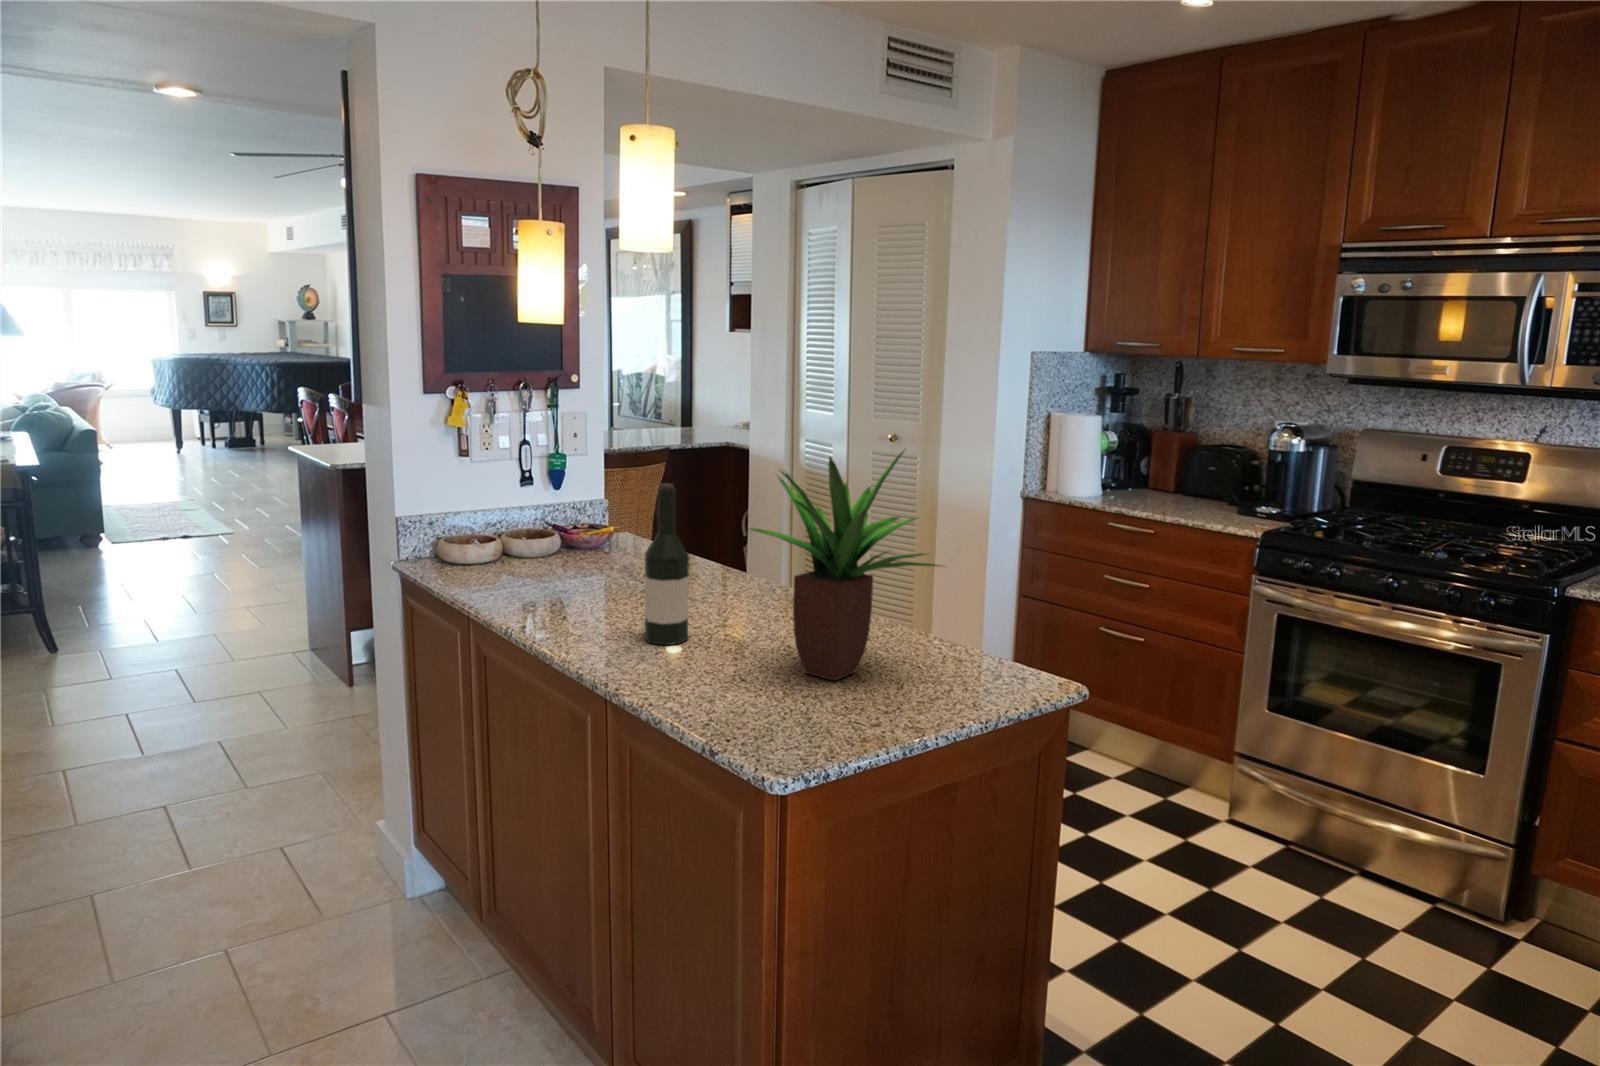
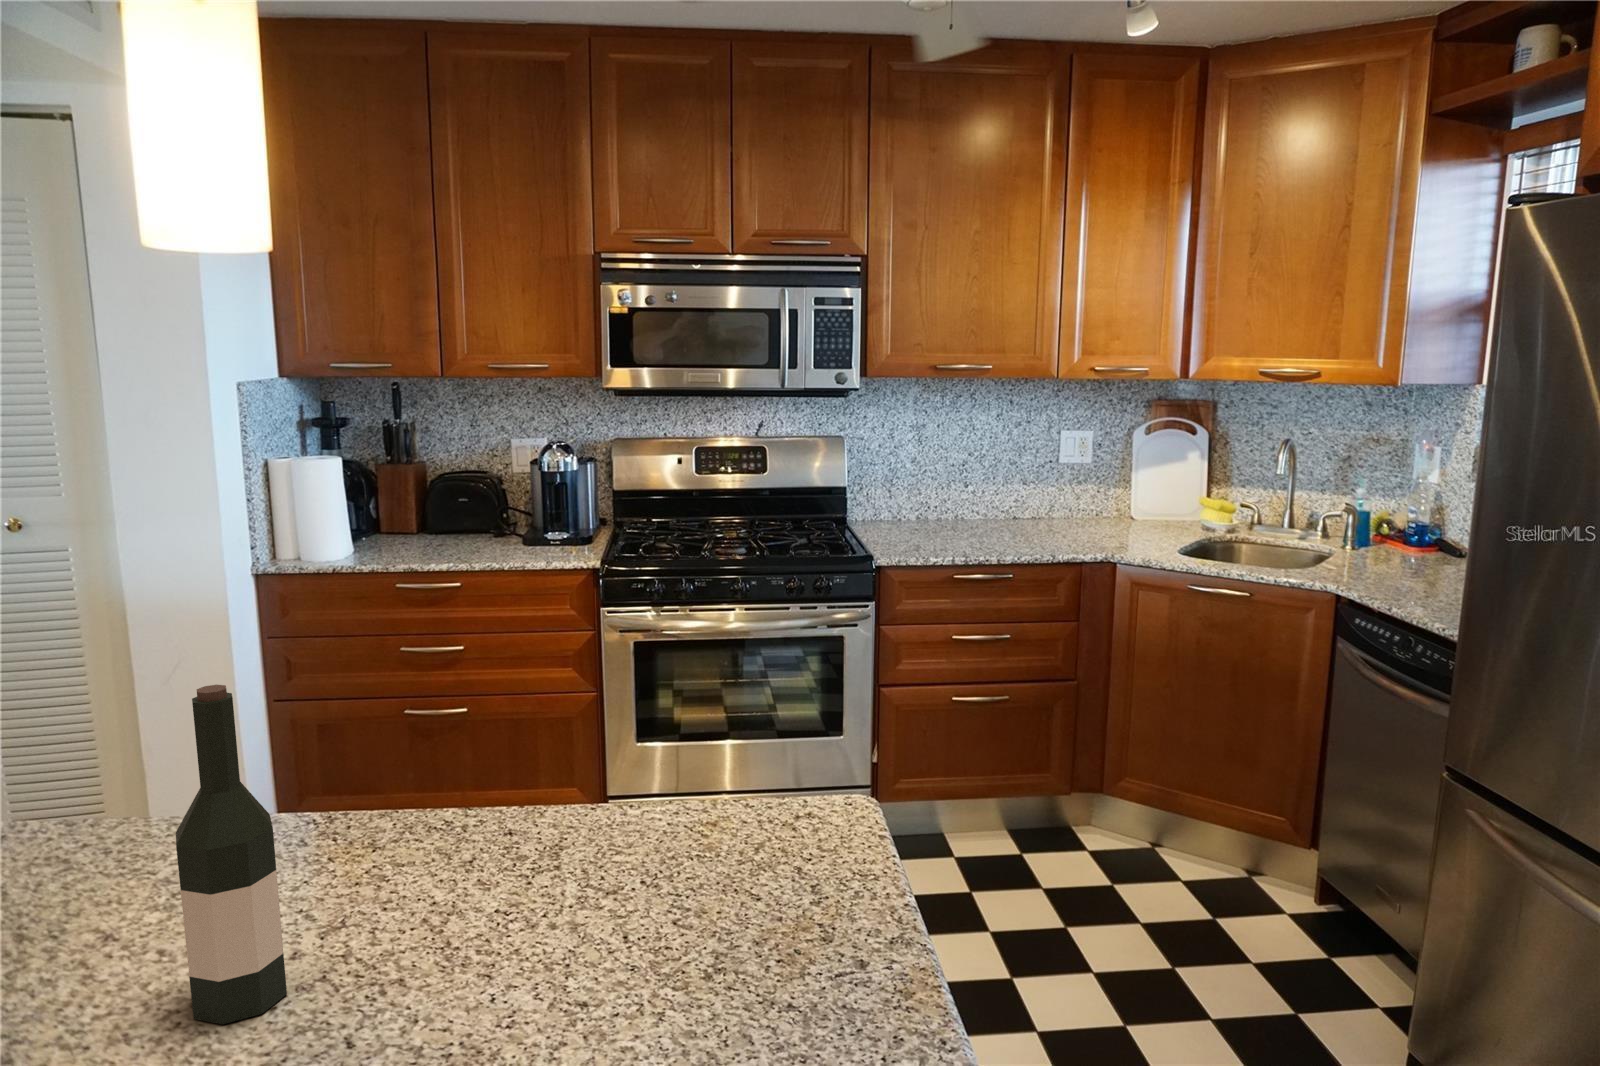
potted plant: present [750,451,941,681] -> none [454,530,783,930]

